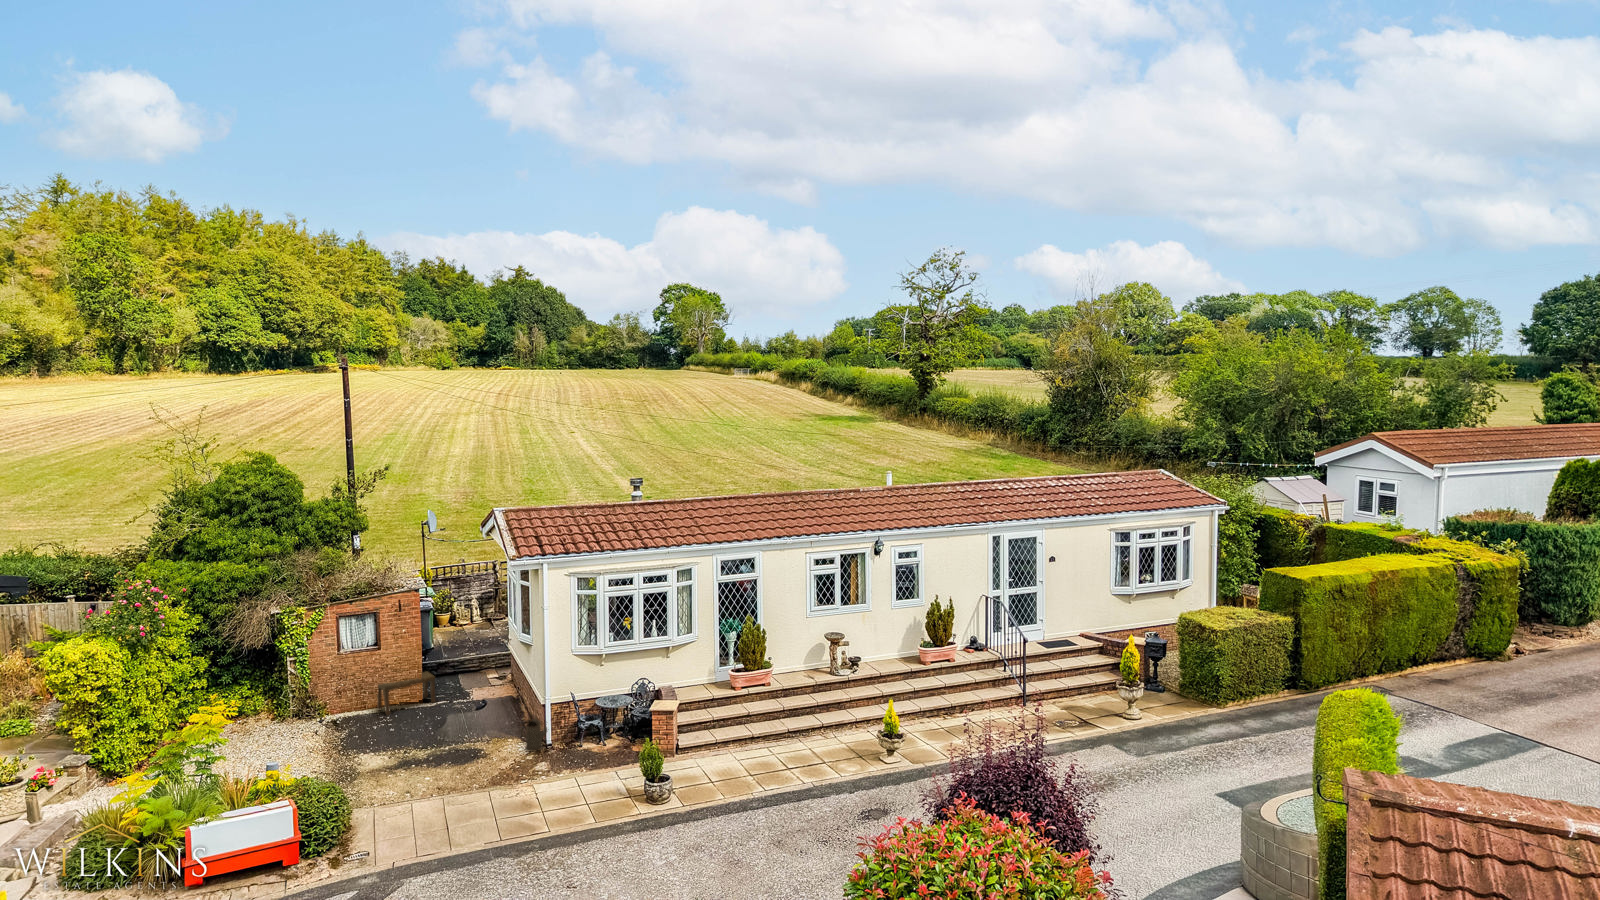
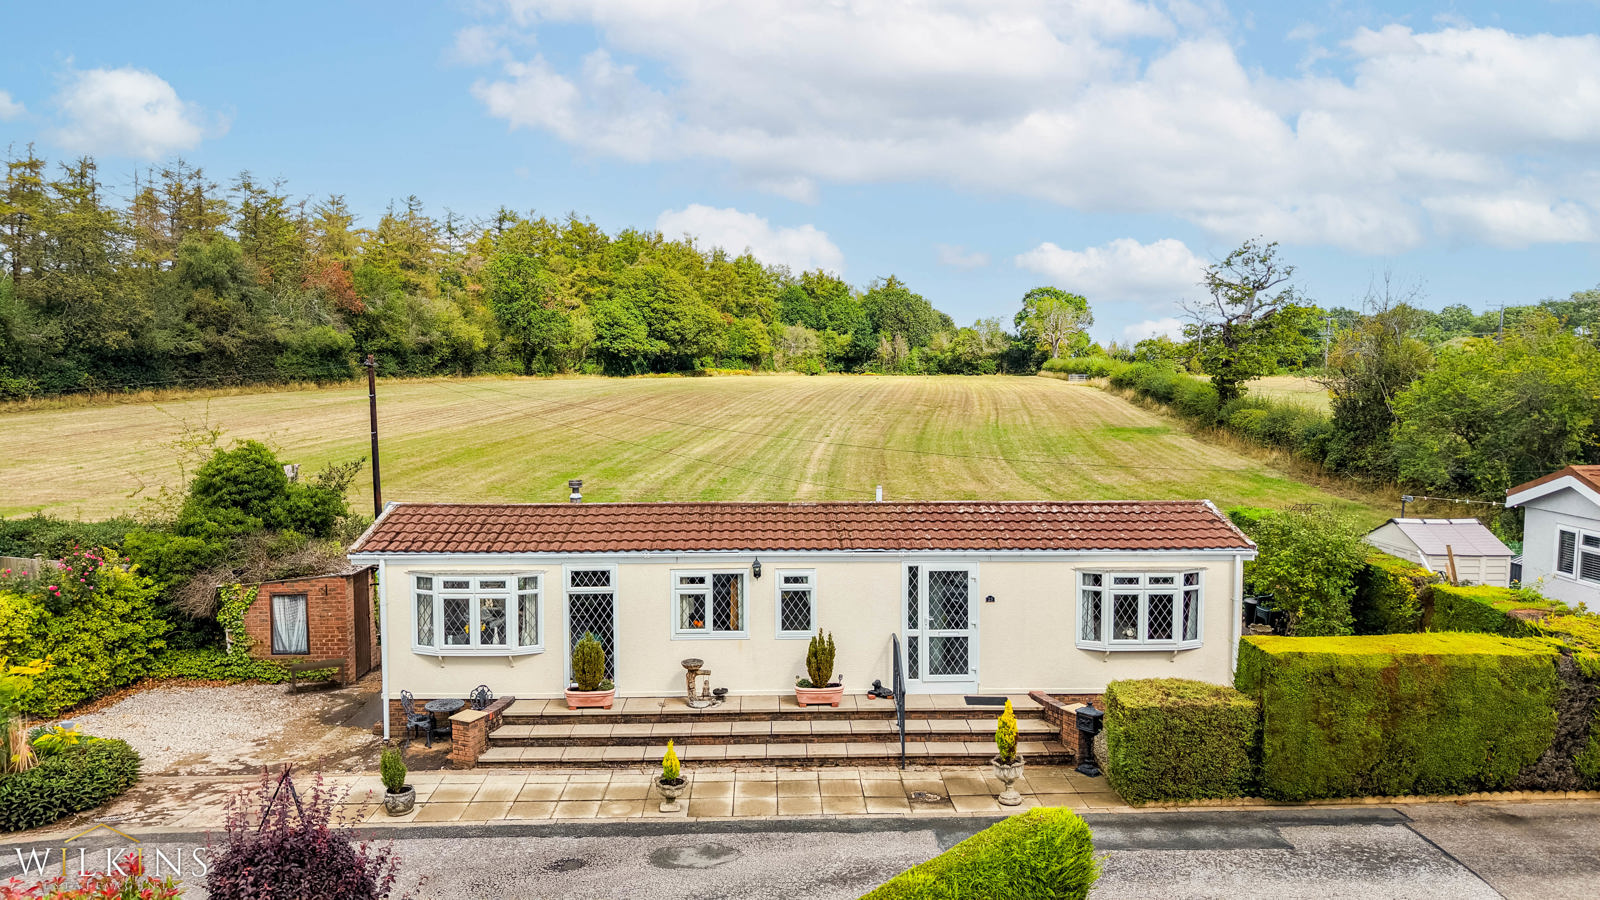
watering can: present [522,715,547,752] -> none [347,709,393,748]

